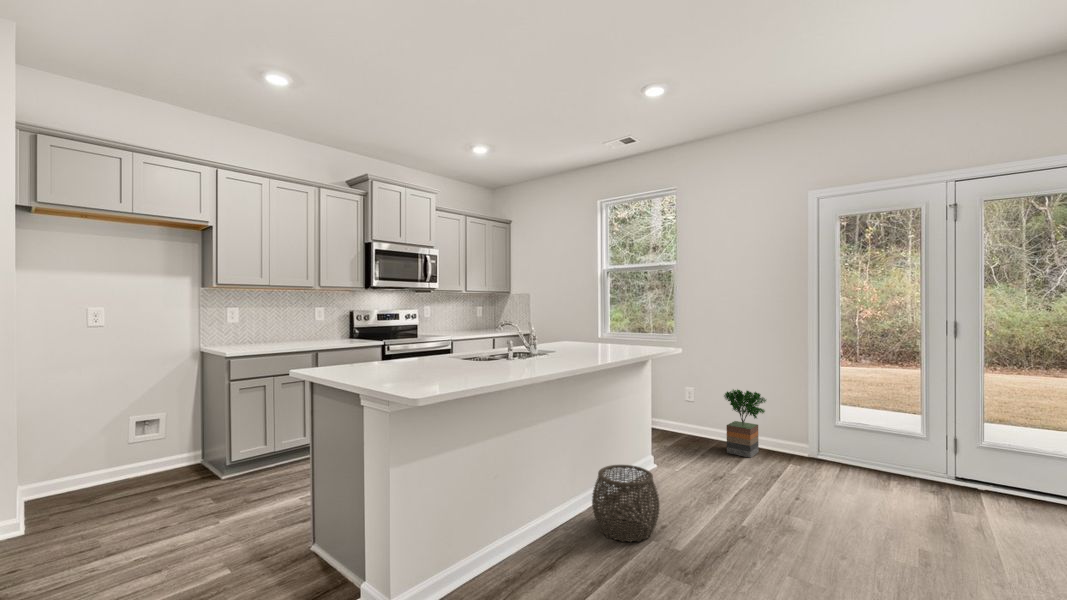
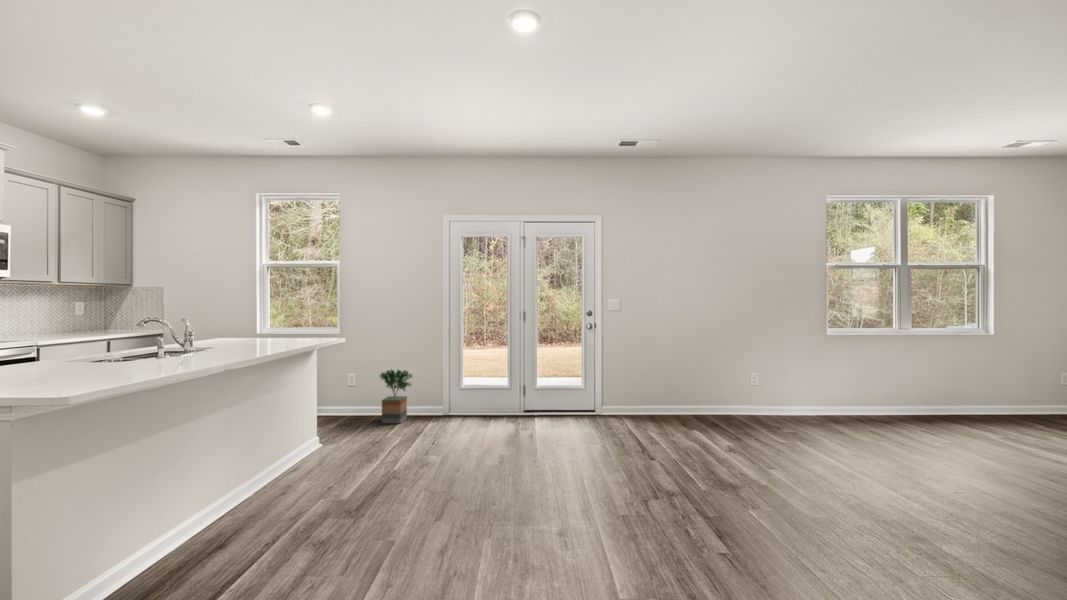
woven basket: present [592,465,660,542] -> none [261,442,328,508]

